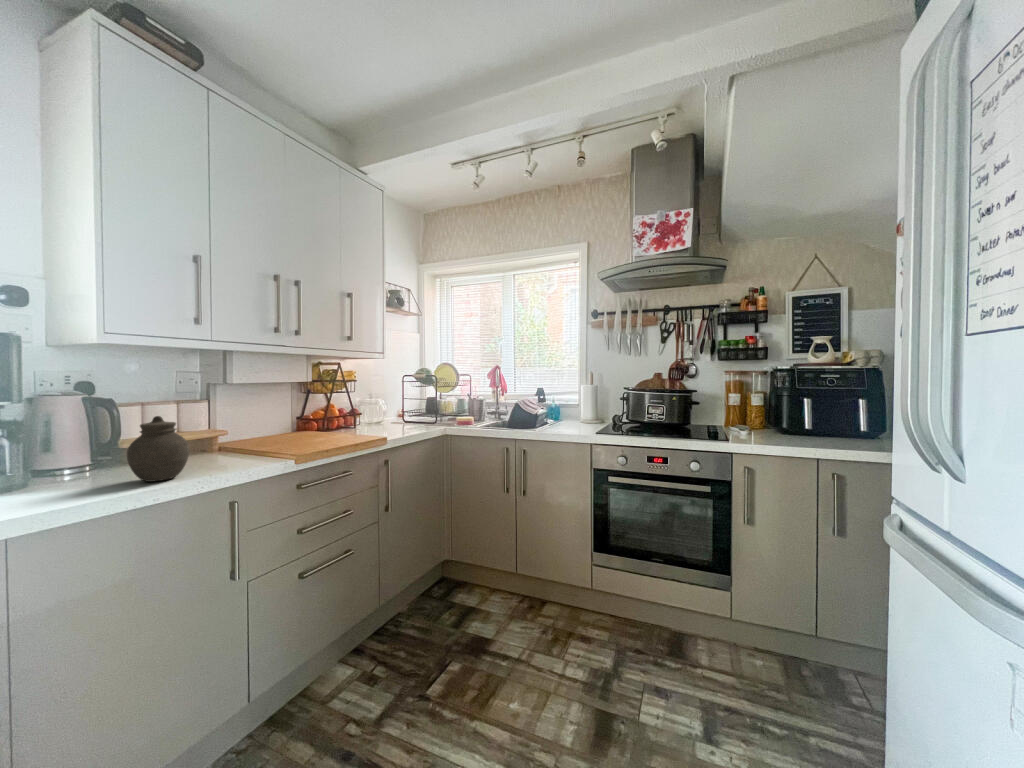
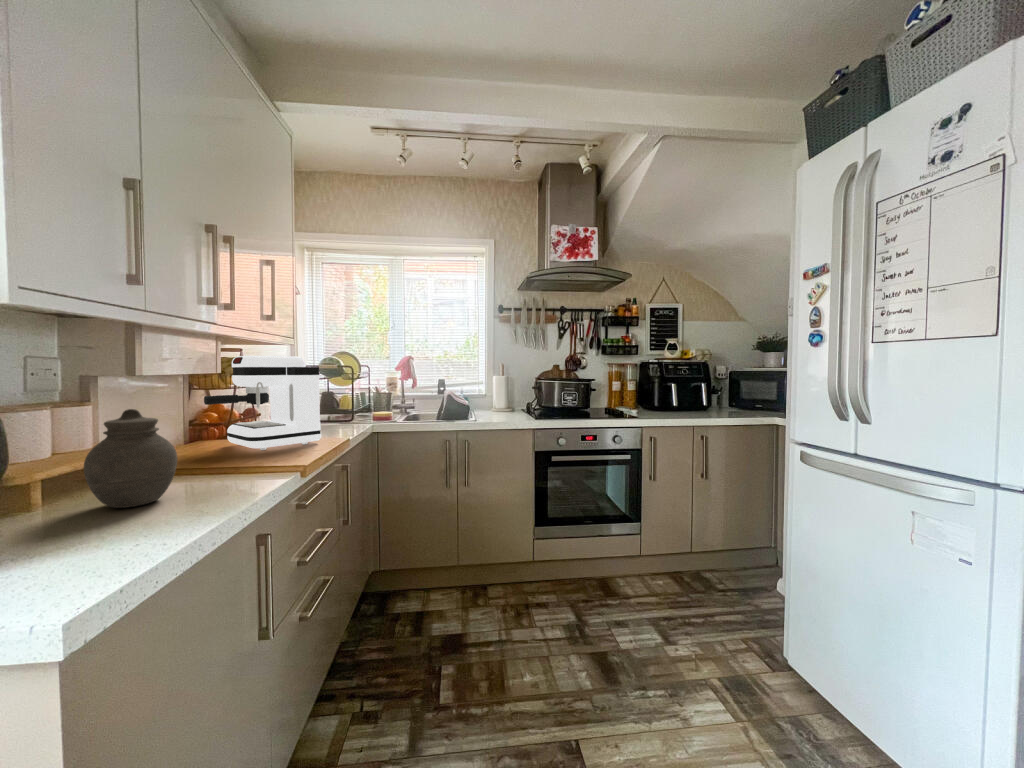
coffee maker: none [288,373,363,447] -> present [204,356,321,450]

